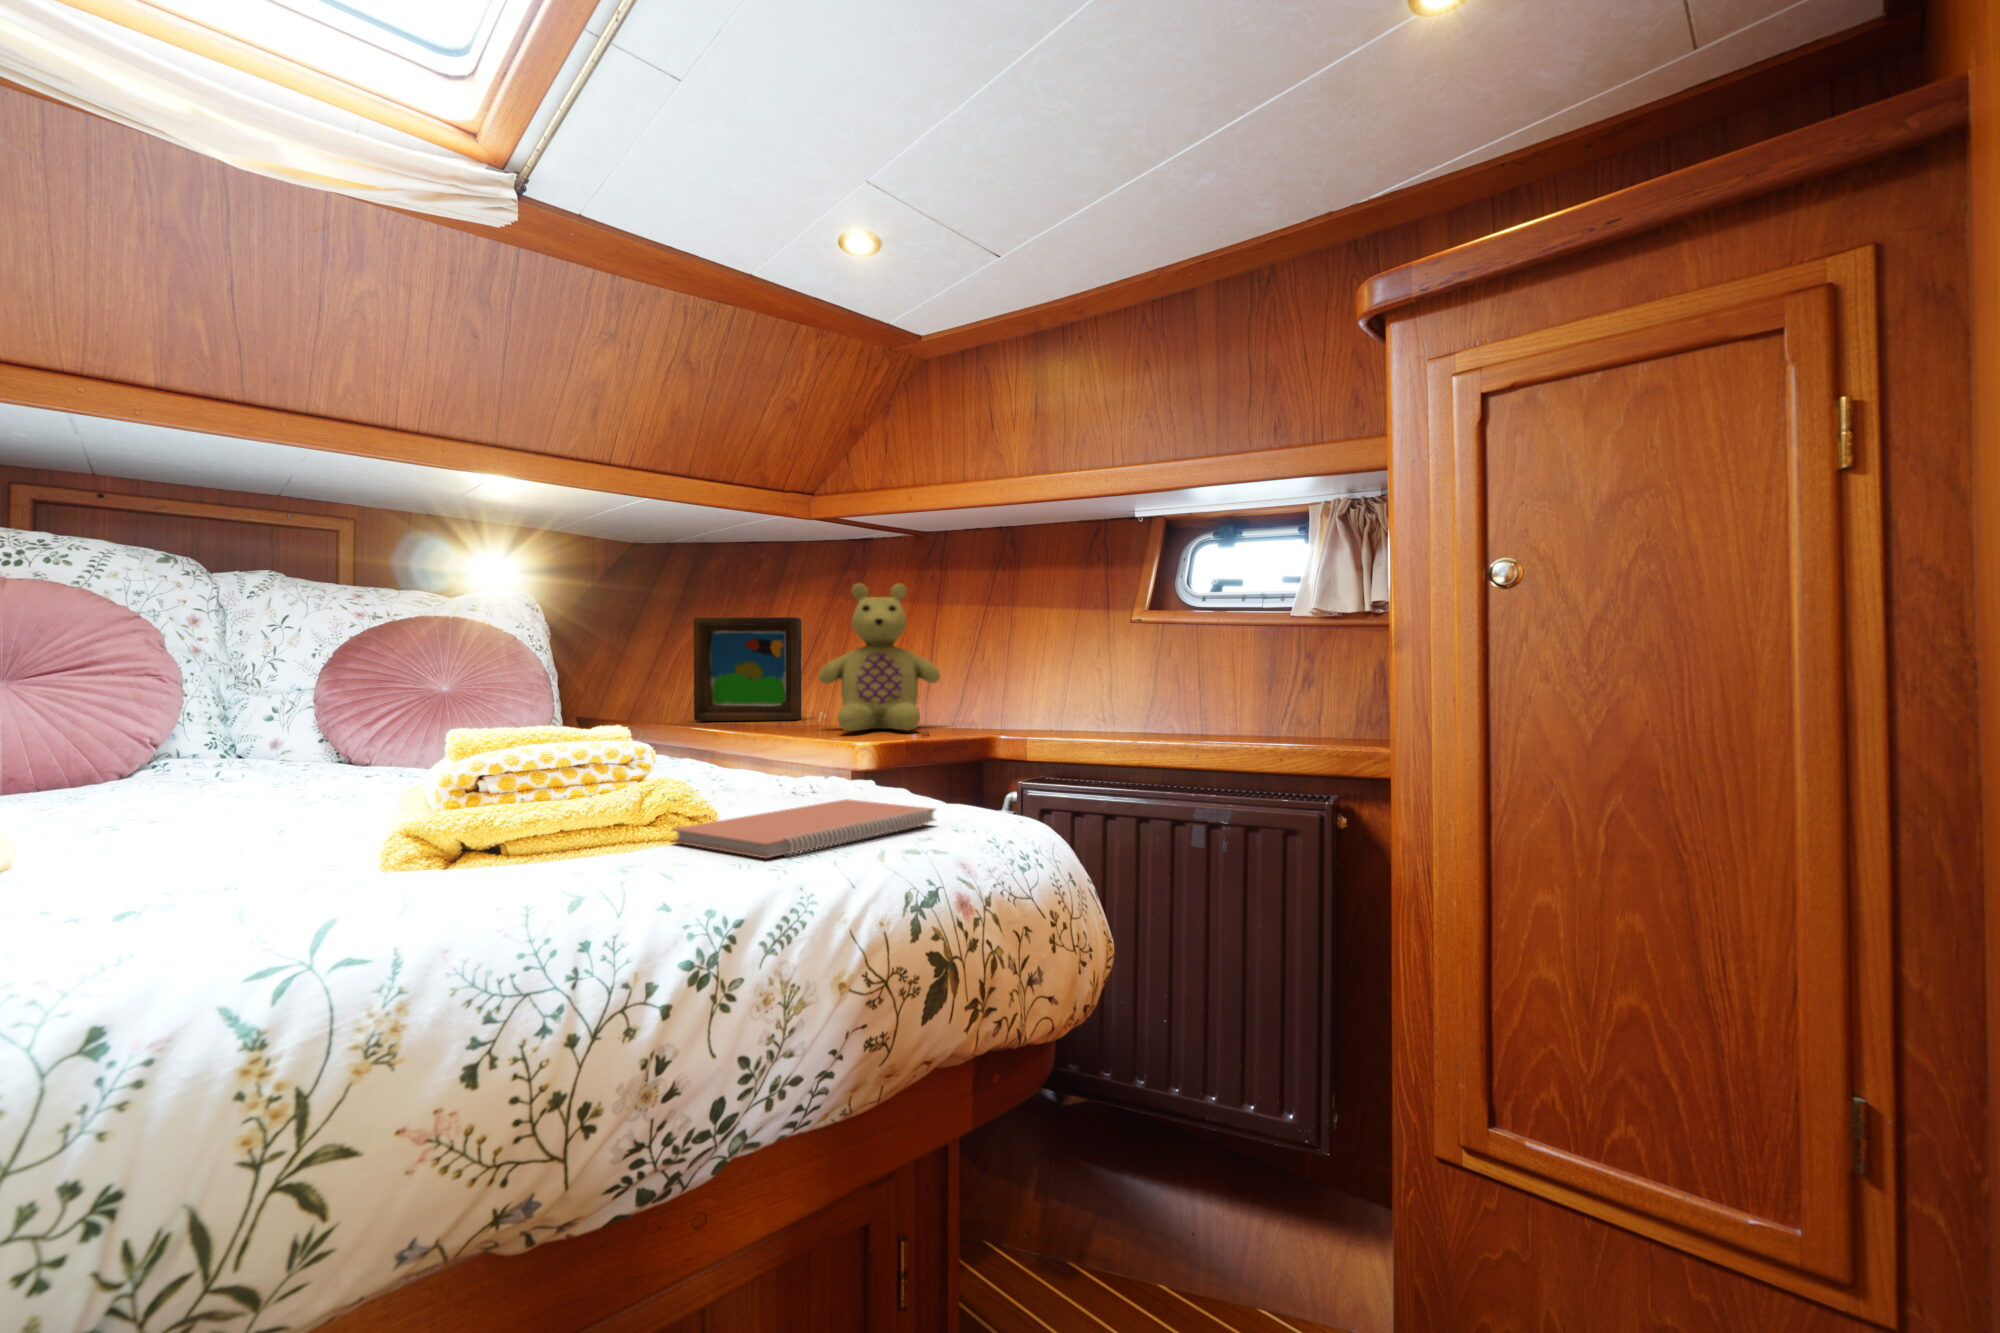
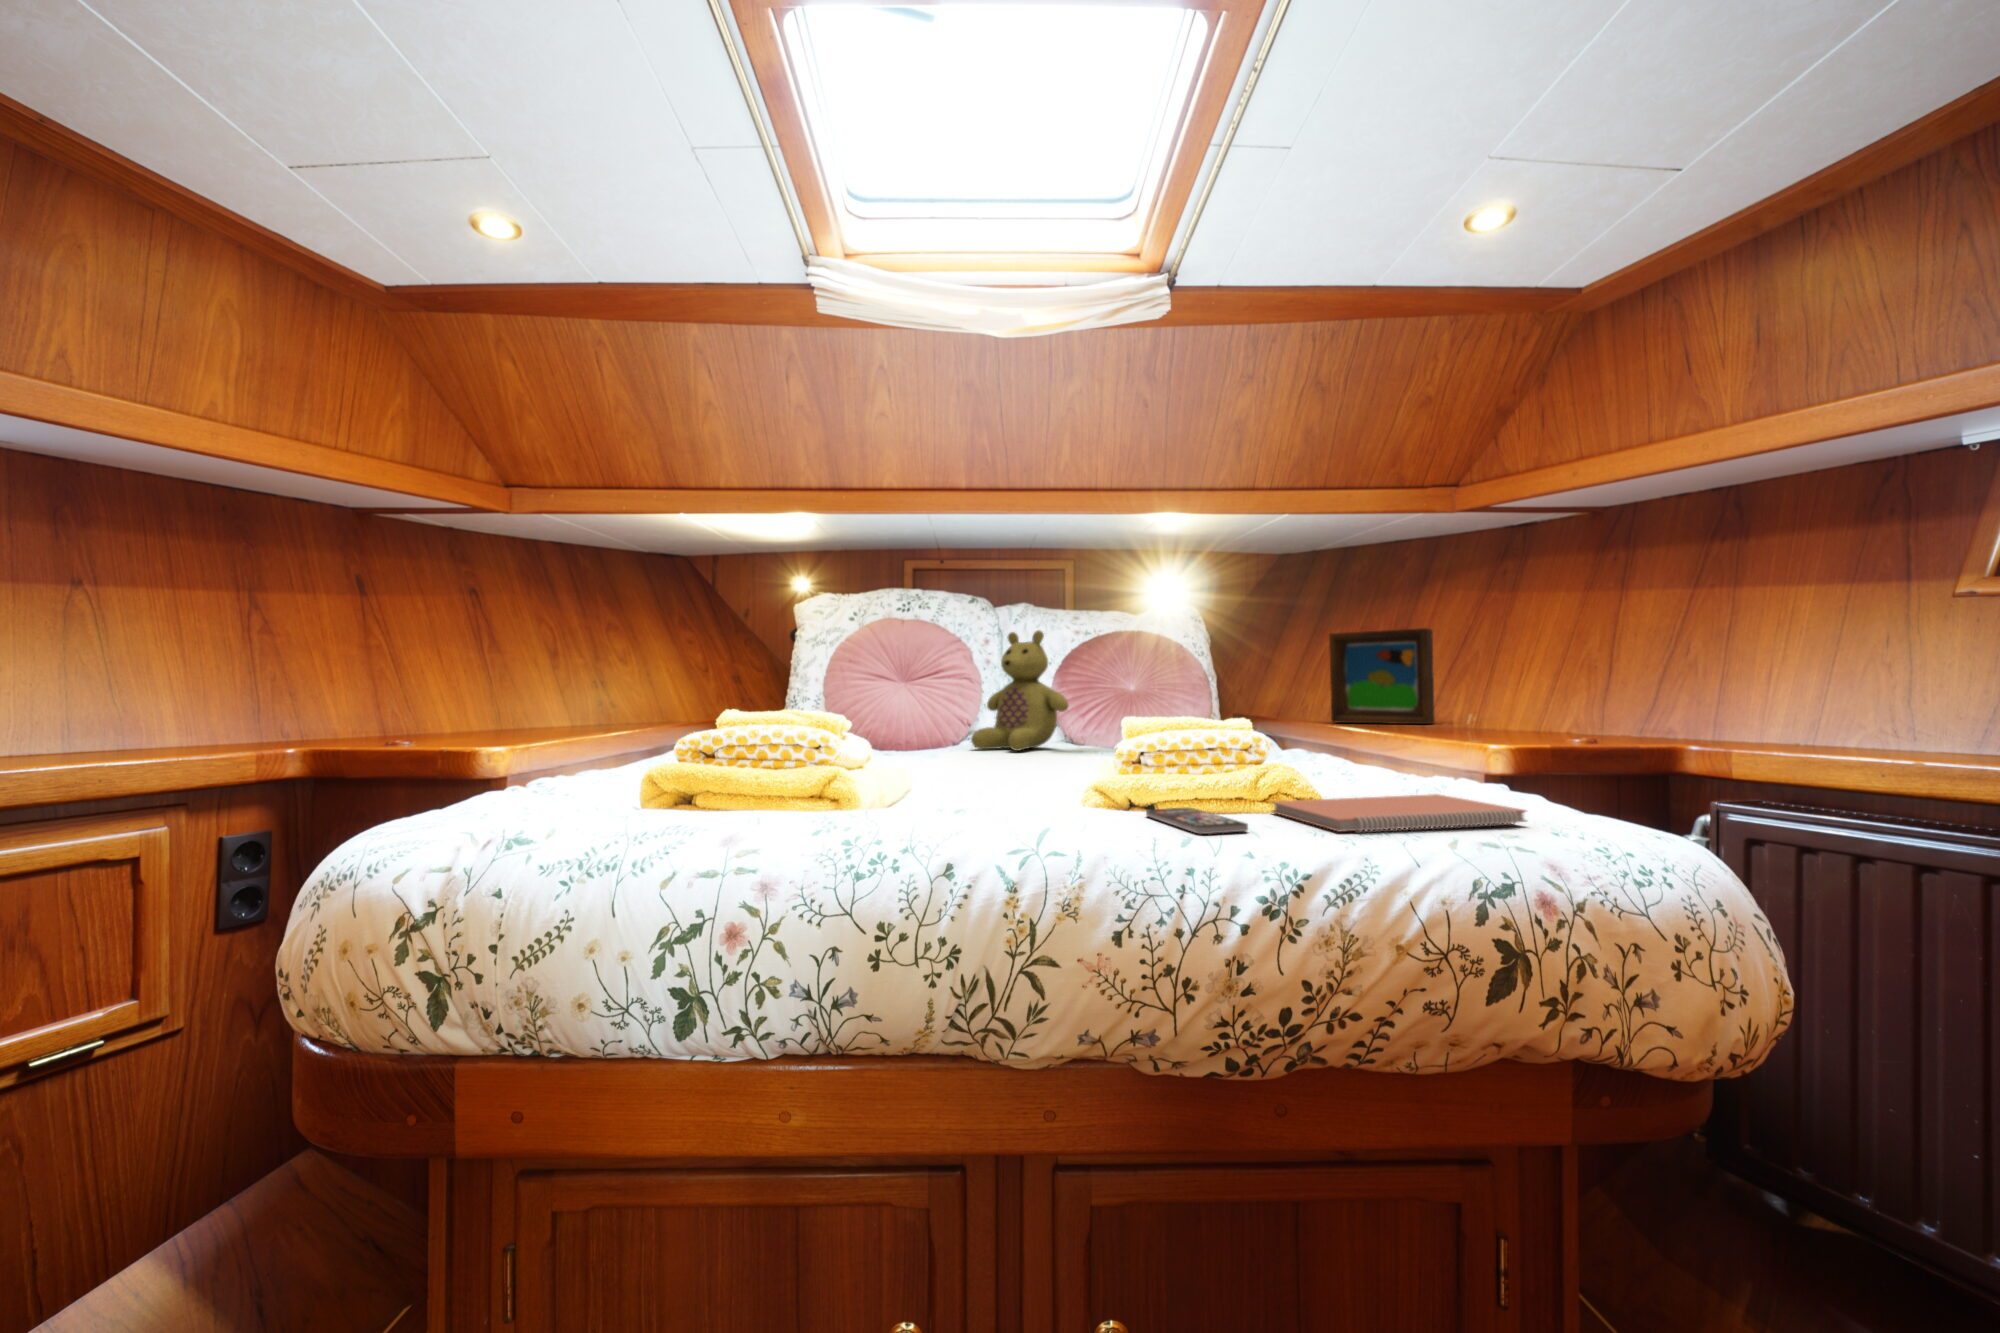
stuffed bear: present [819,583,940,731] -> present [971,630,1068,751]
smartphone: none [496,851,658,889] -> present [1146,808,1248,834]

